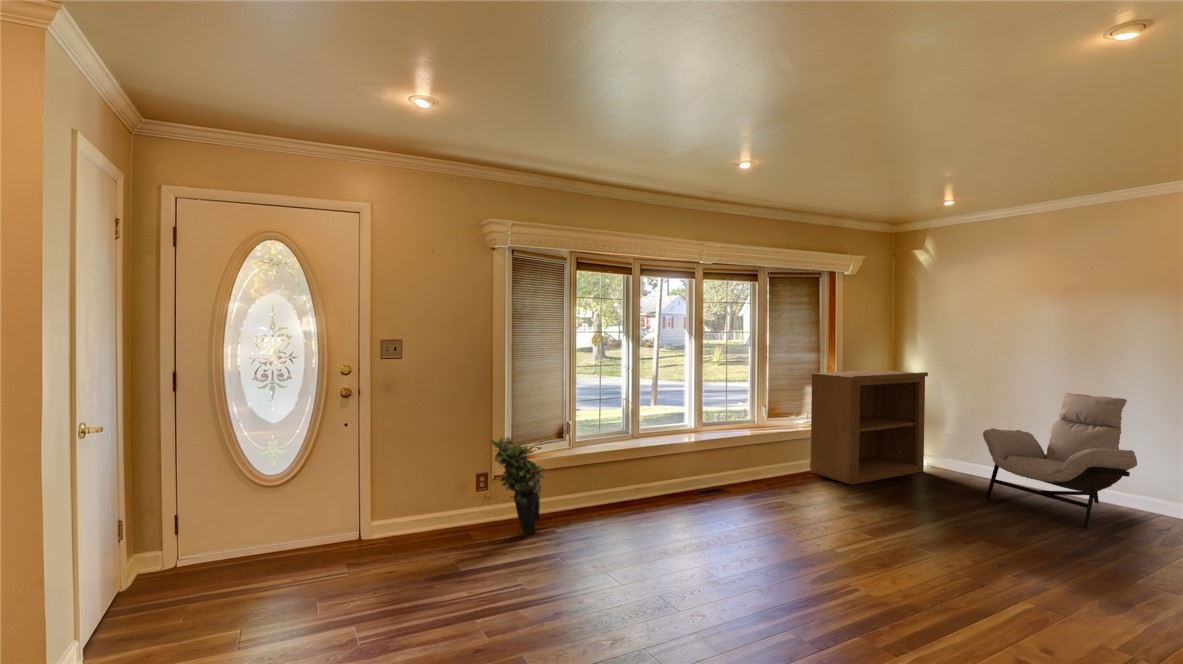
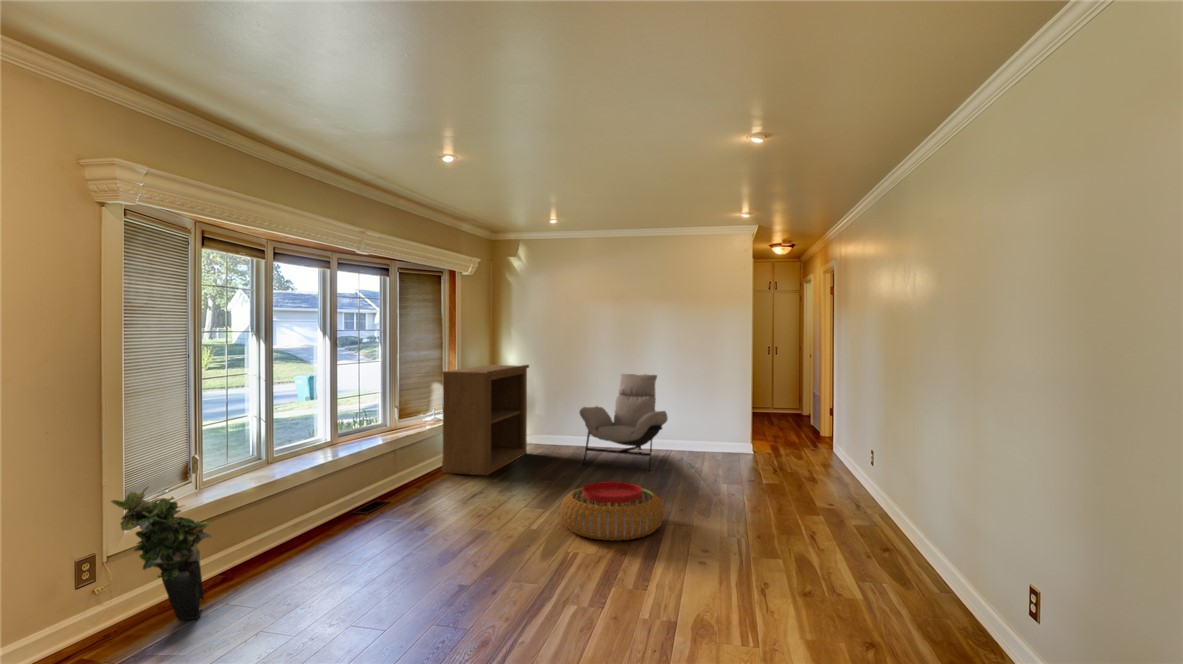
pouf: none [872,518,1025,605] -> present [560,481,664,541]

